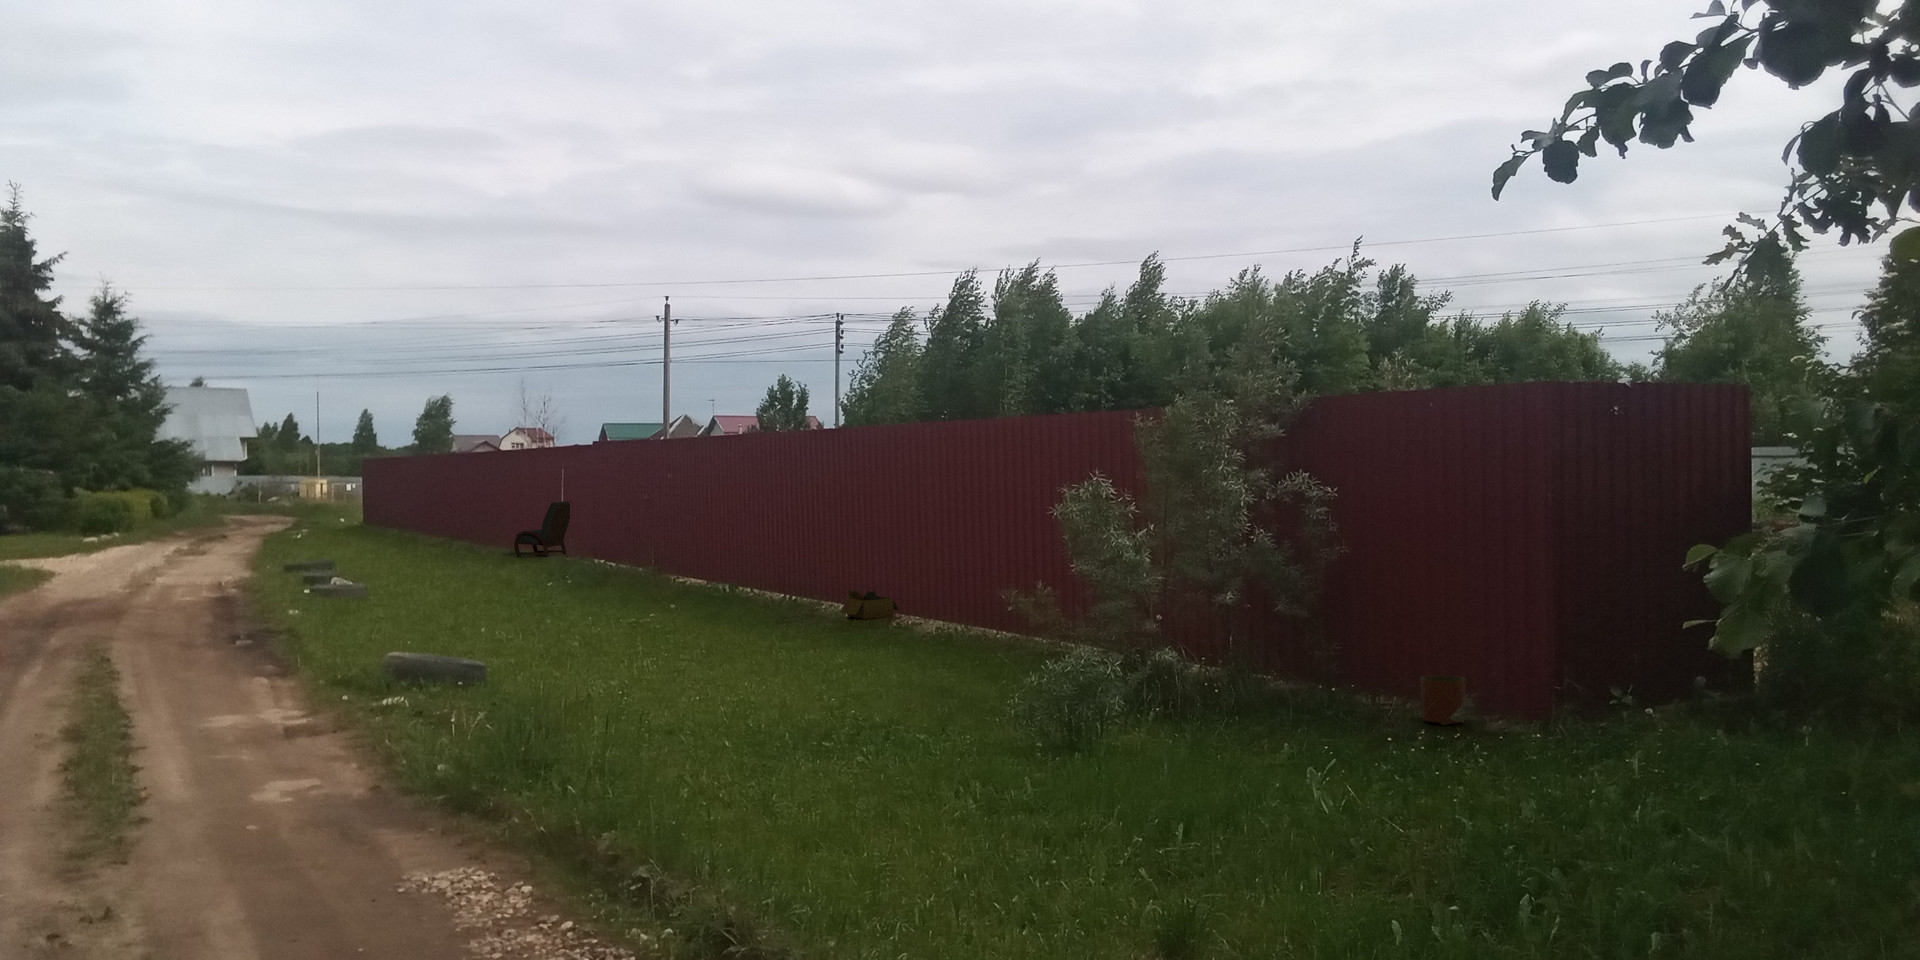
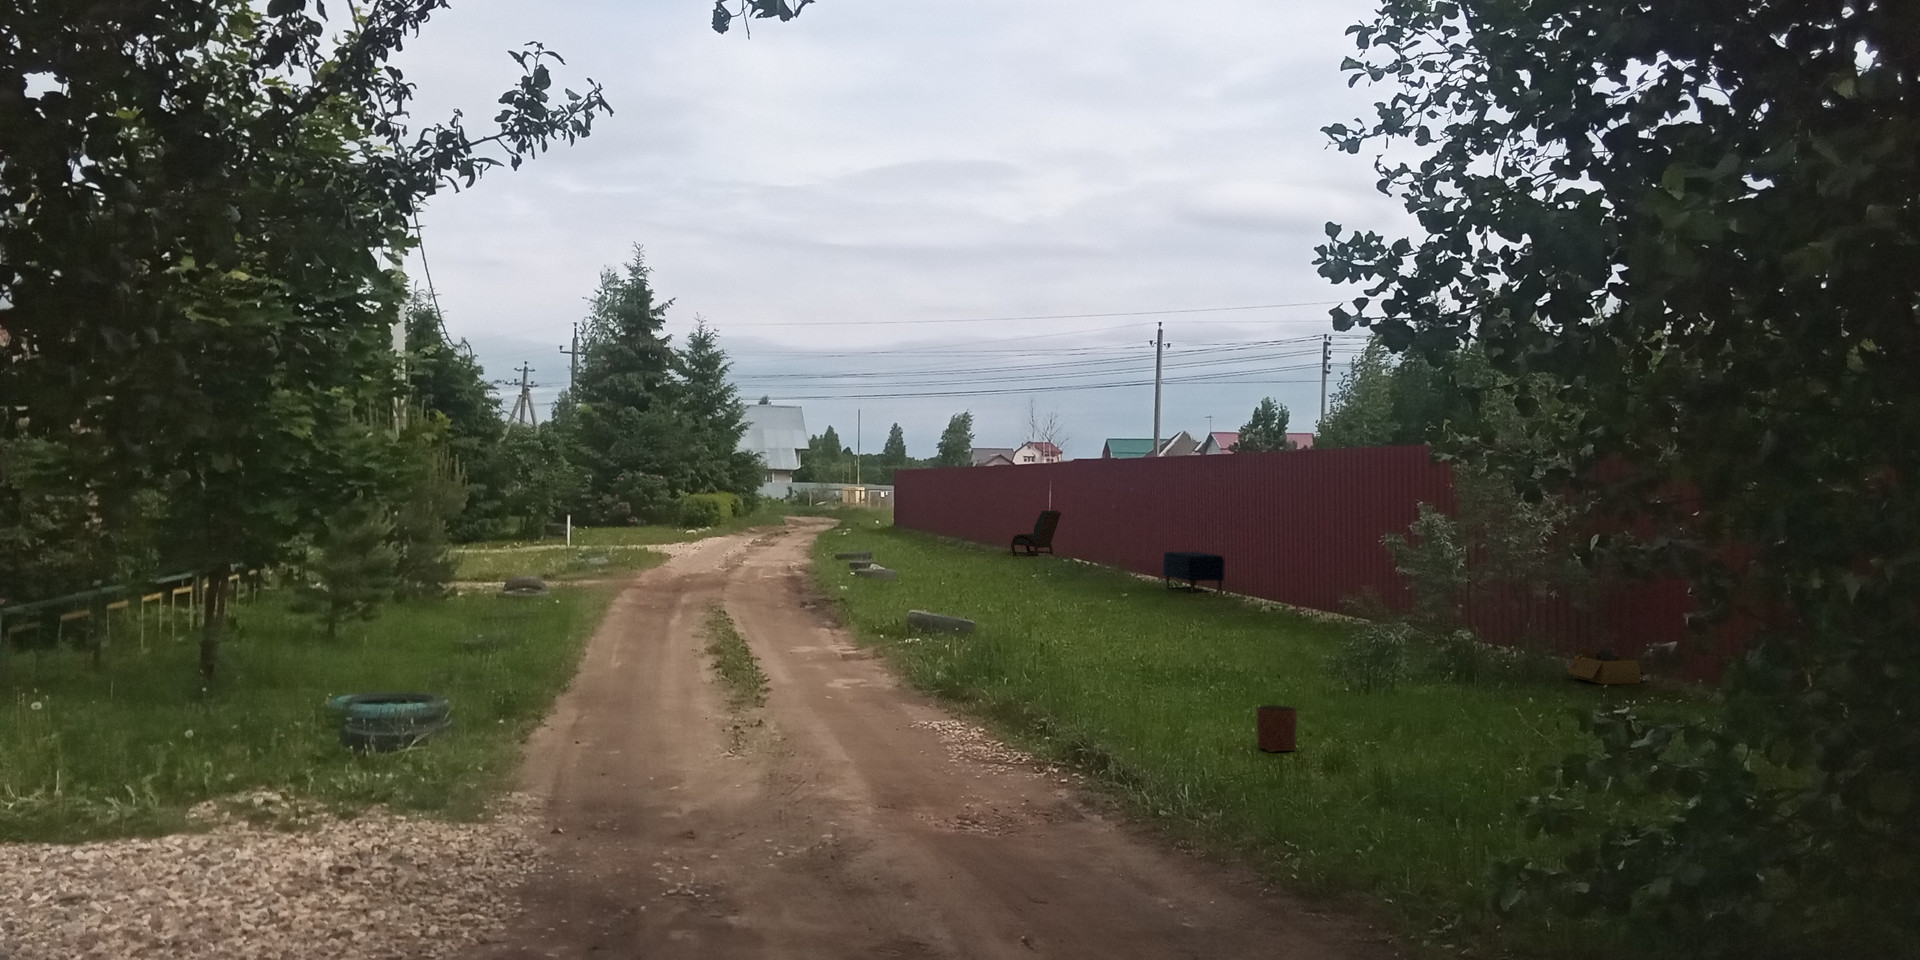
bench: none [715,548,793,600] -> present [1163,552,1225,593]
cardboard box: present [841,590,900,619] -> present [1567,647,1645,684]
planter: present [1421,675,1465,725] -> present [1256,705,1297,752]

